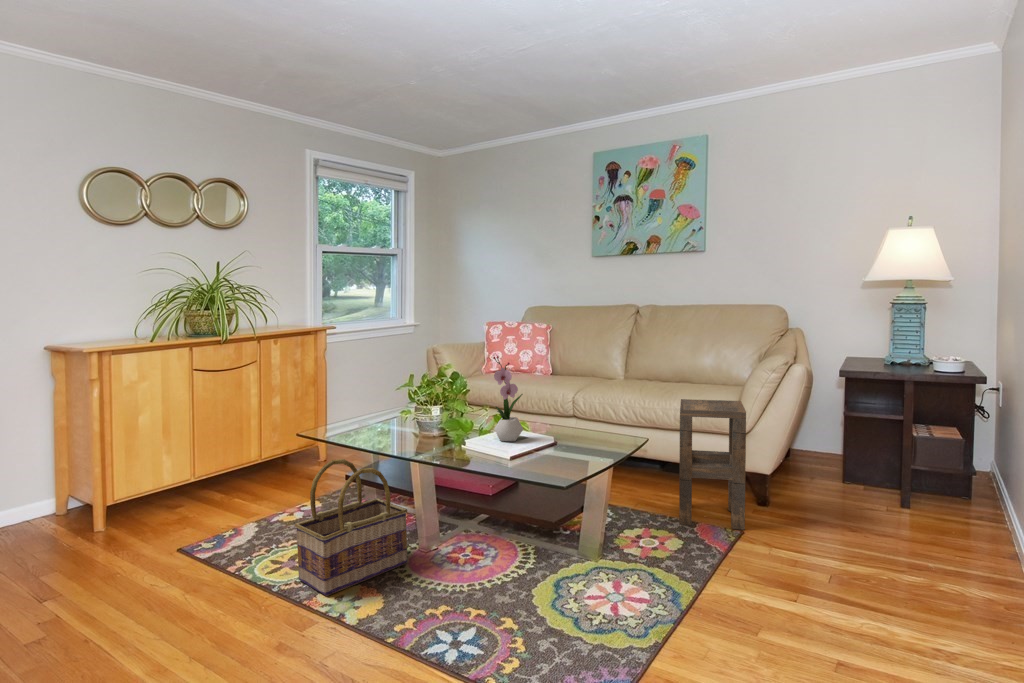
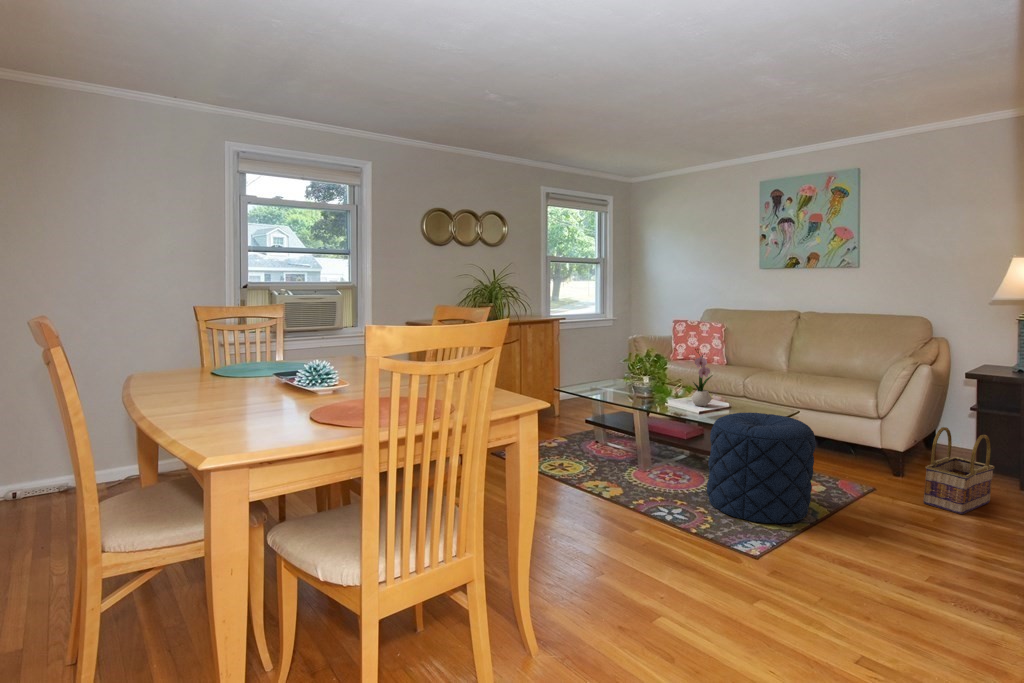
side table: present [679,399,746,530] -> none [823,389,881,486]
pouf: none [515,449,670,637] -> present [707,413,816,524]
basket: present [295,459,407,596] -> present [923,427,995,514]

